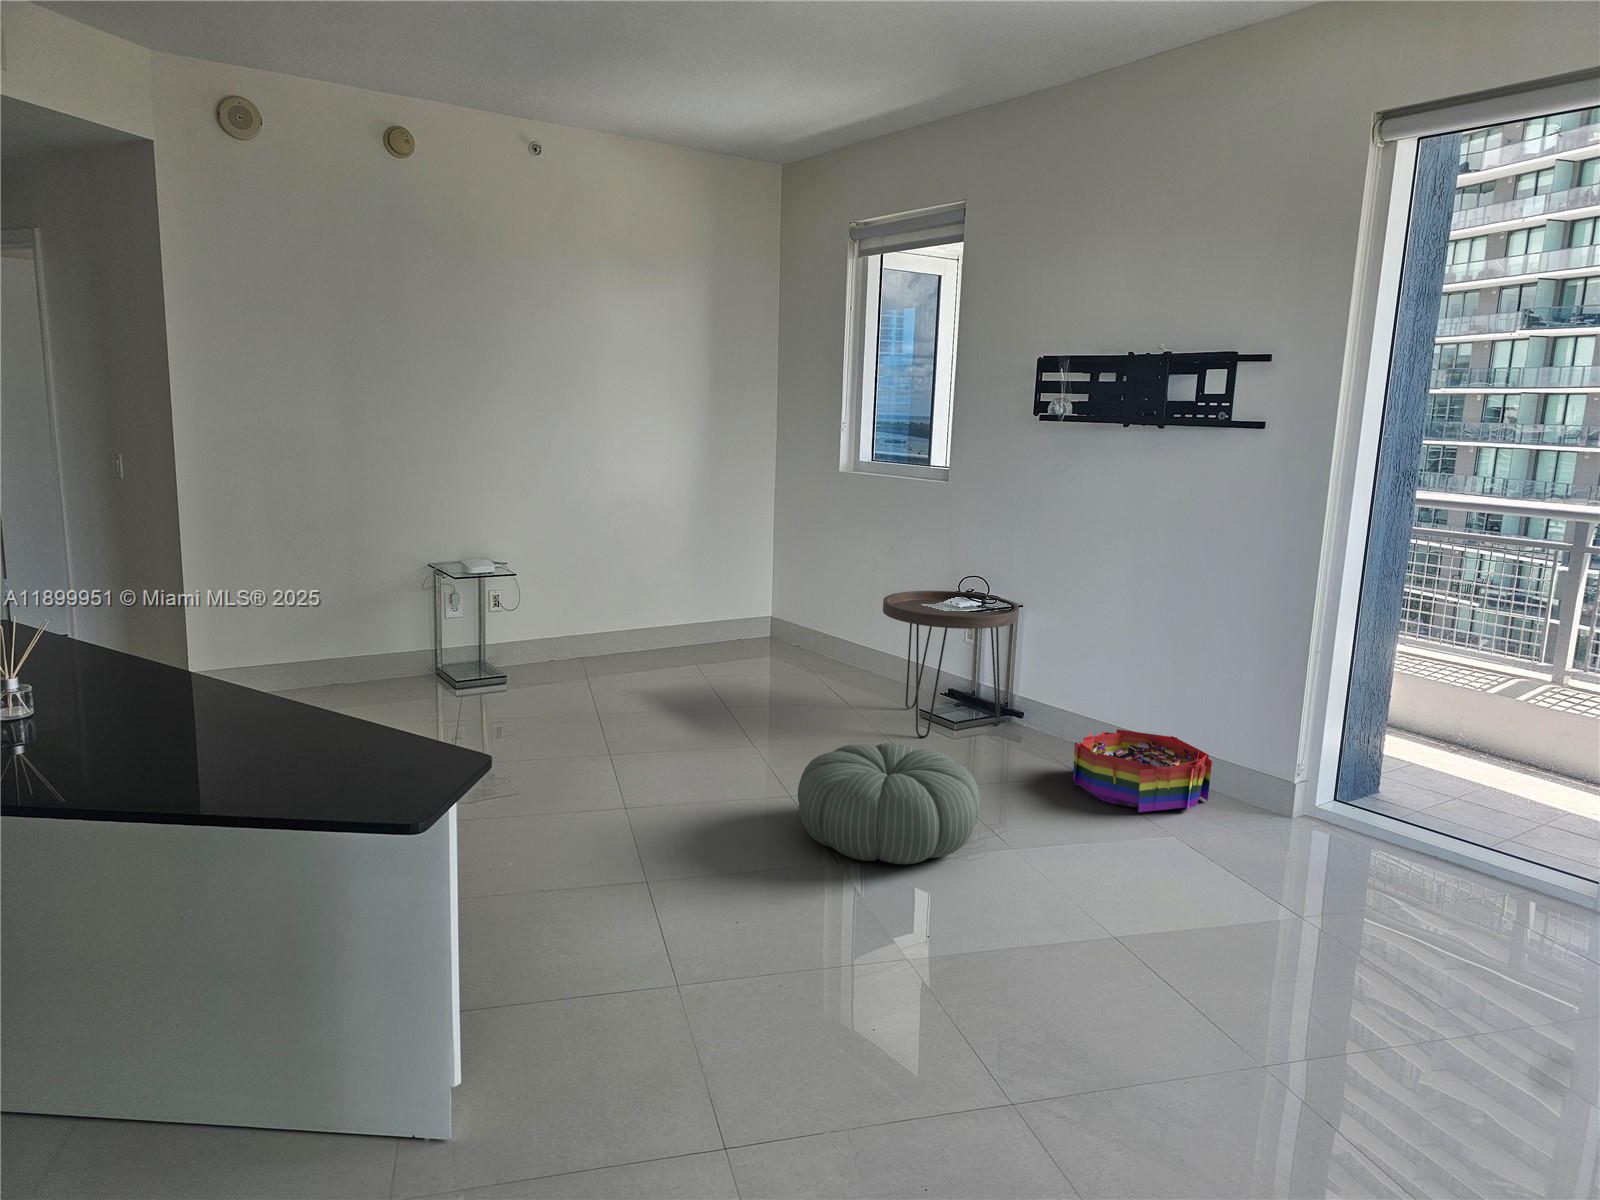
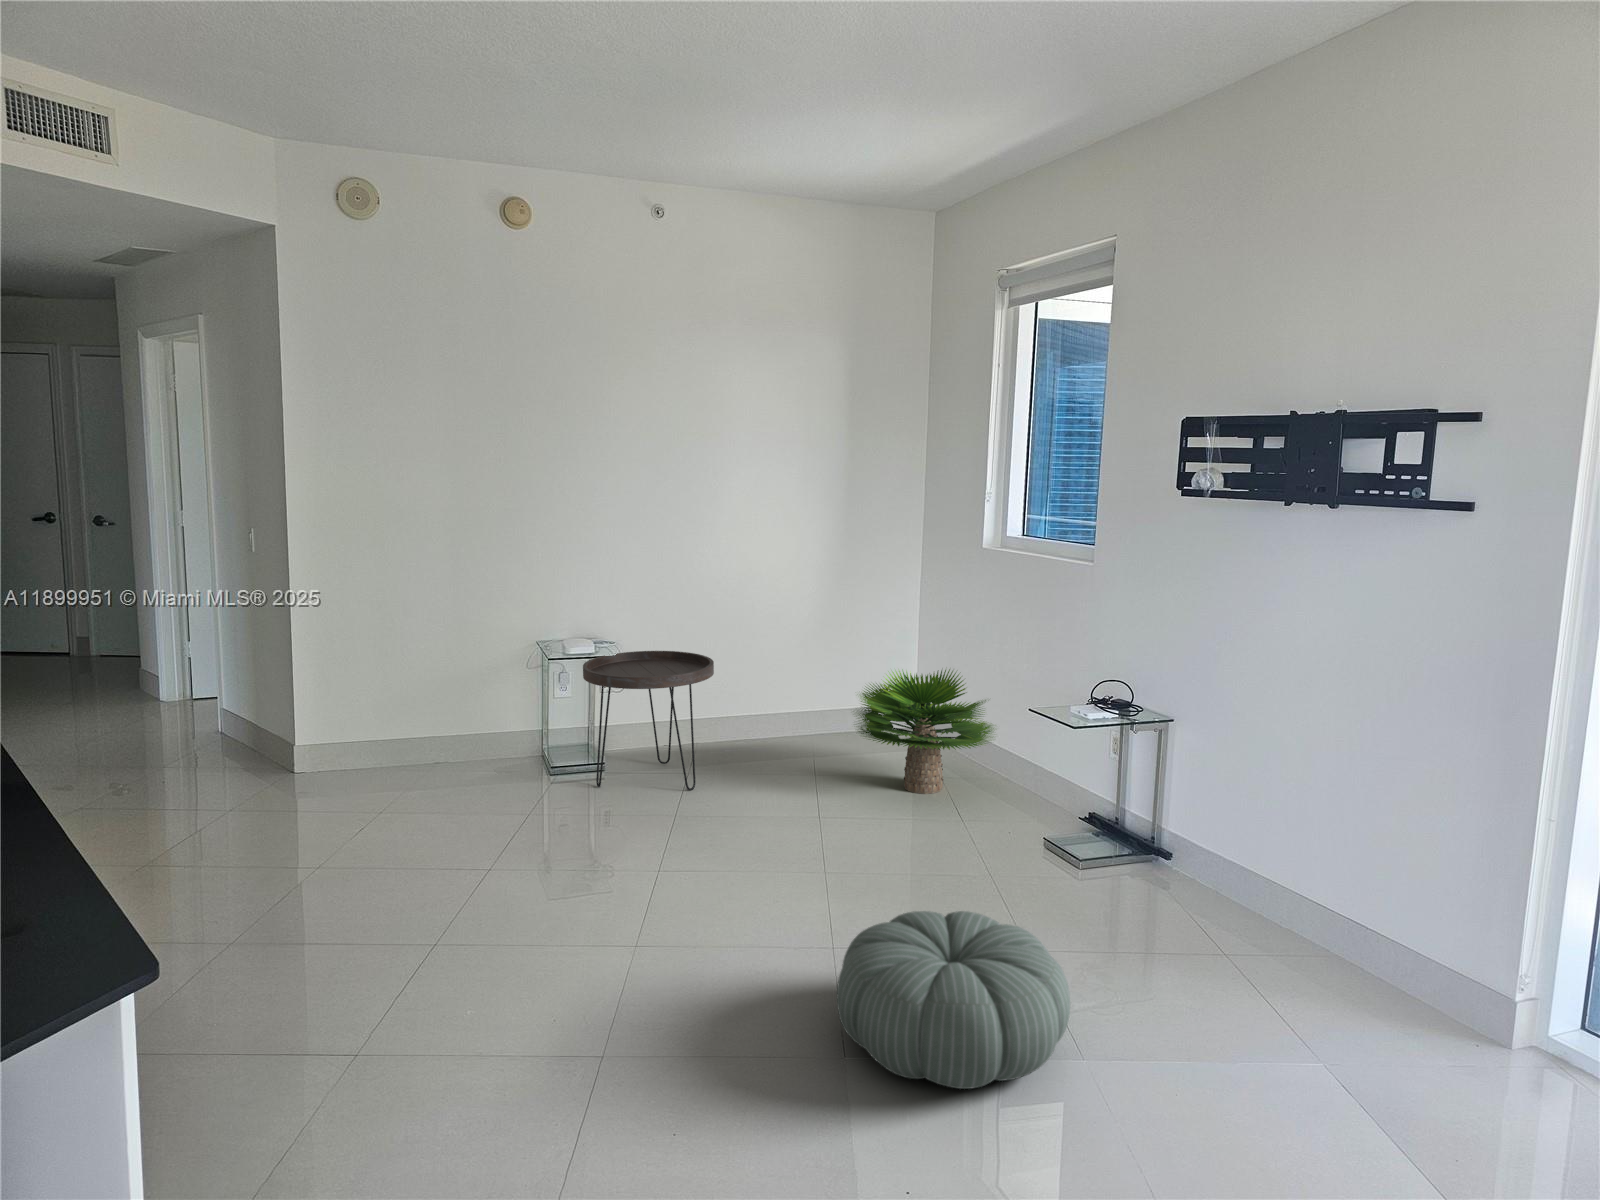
potted plant: none [742,572,872,681] -> present [858,669,994,794]
side table: present [883,591,1019,738] -> present [583,651,714,790]
storage bin: present [1073,729,1212,812] -> none [1222,894,1412,1022]

